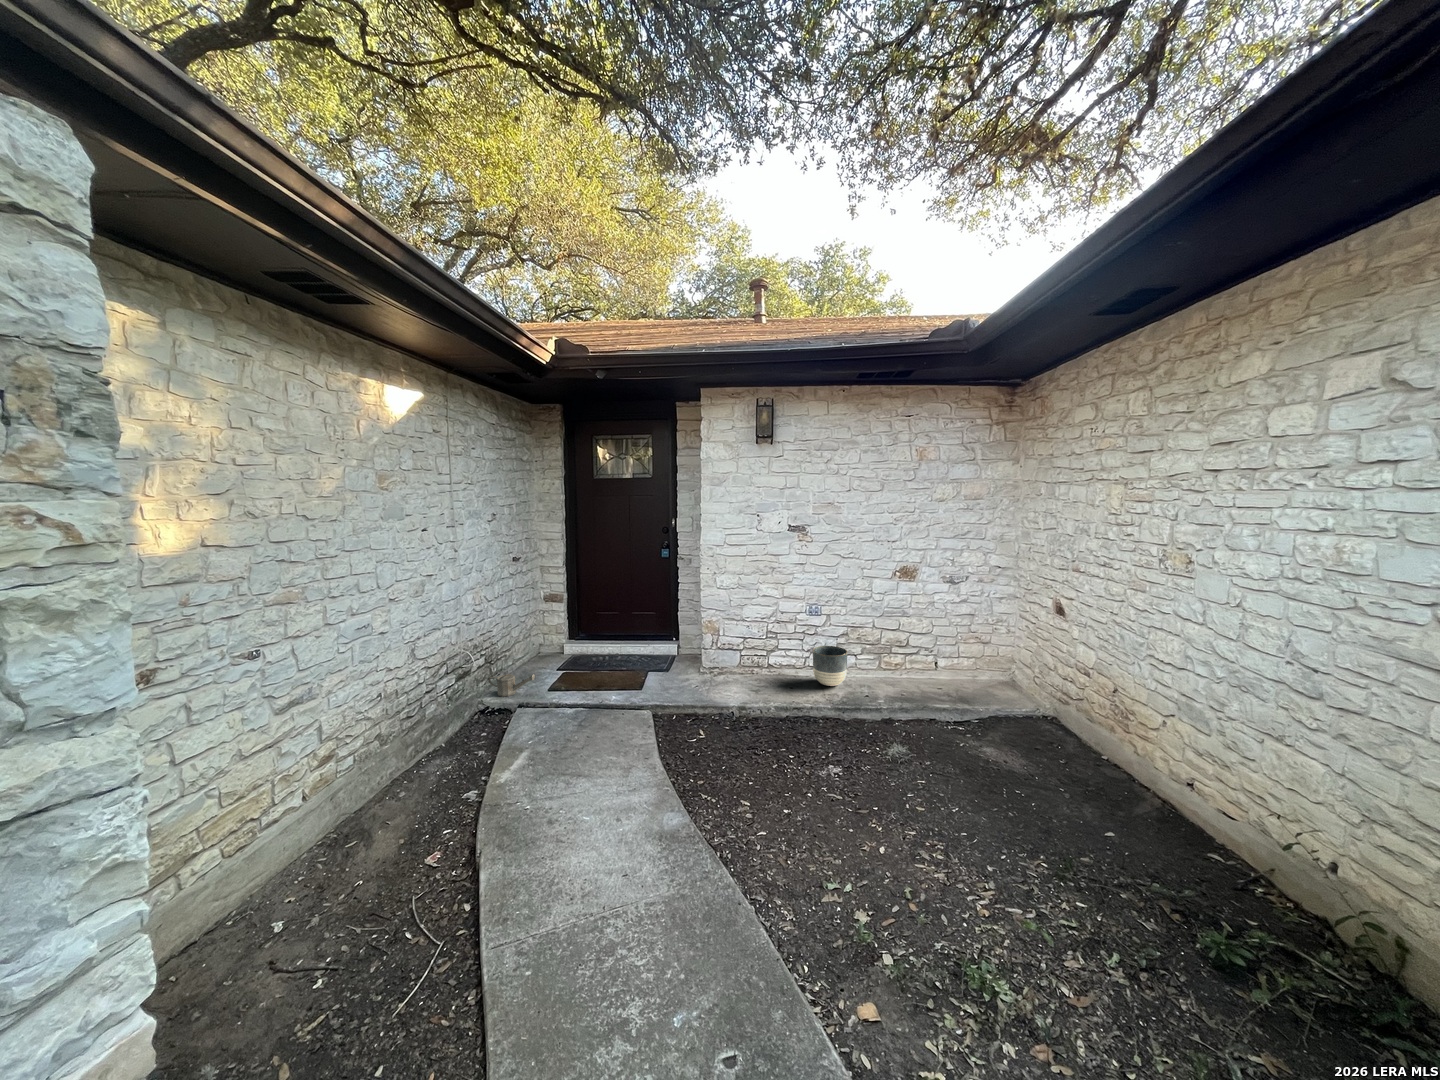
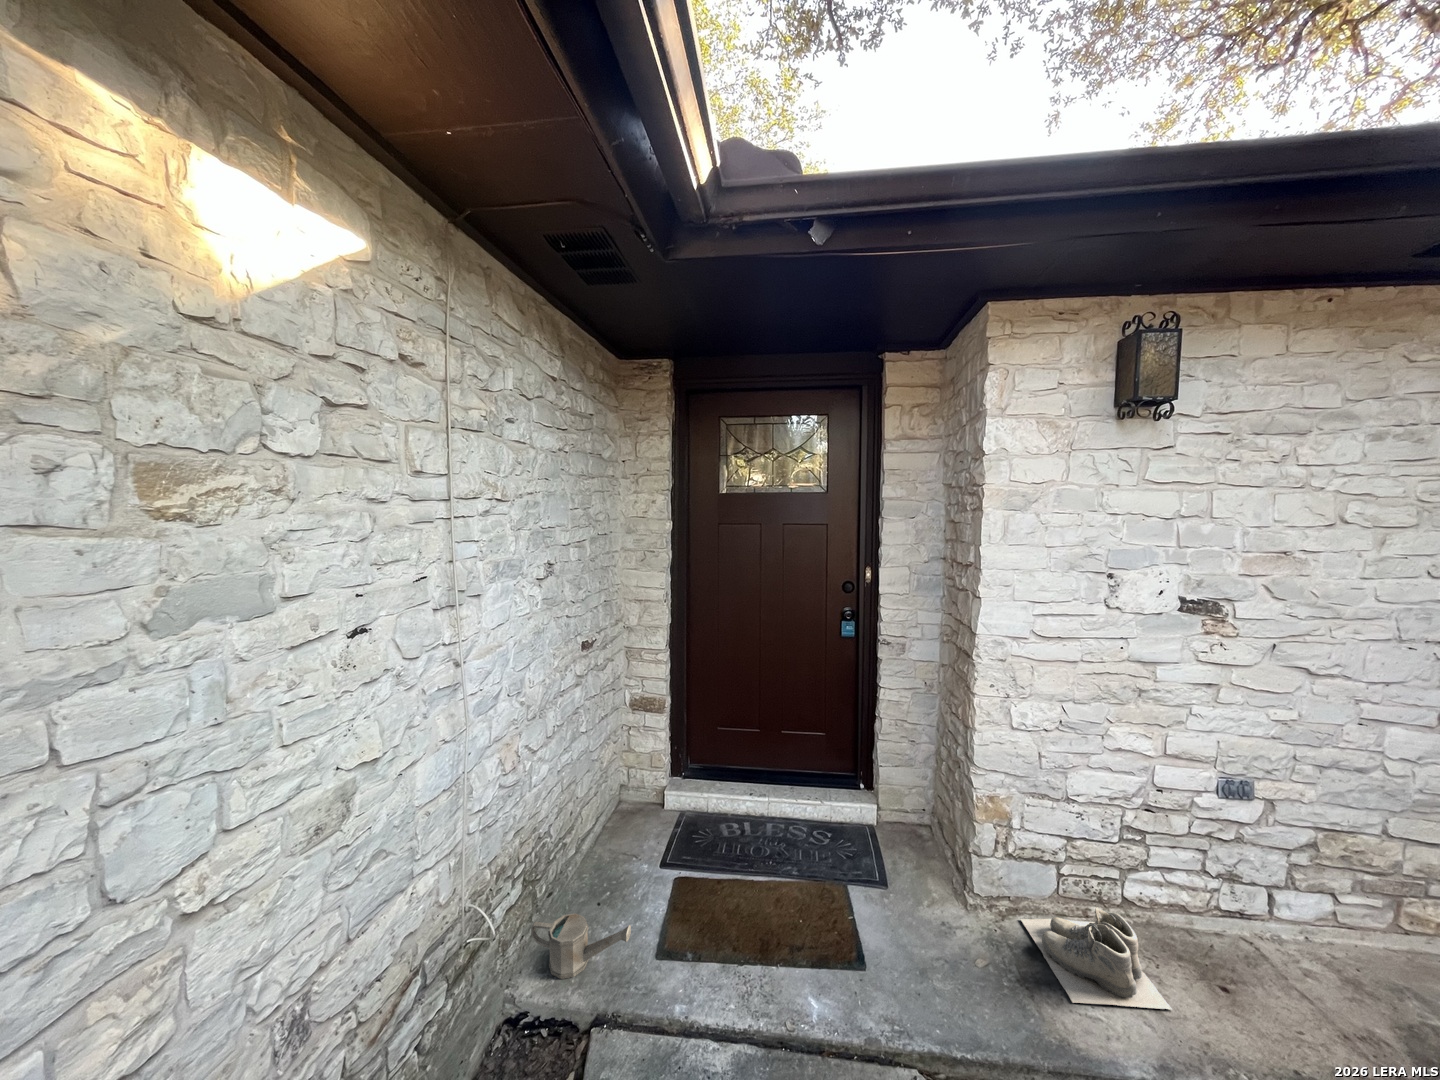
planter: present [813,646,847,686] -> none [1255,873,1375,993]
boots: none [722,661,762,693] -> present [1021,908,1172,1009]

